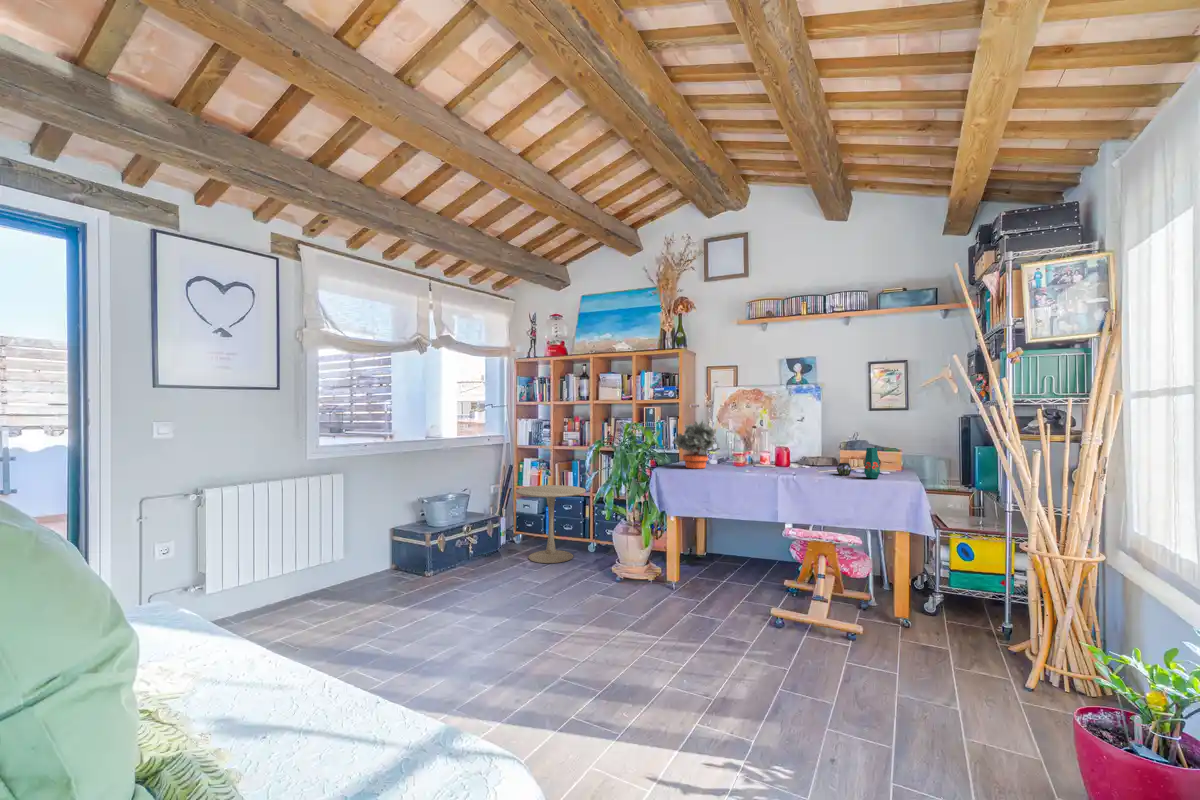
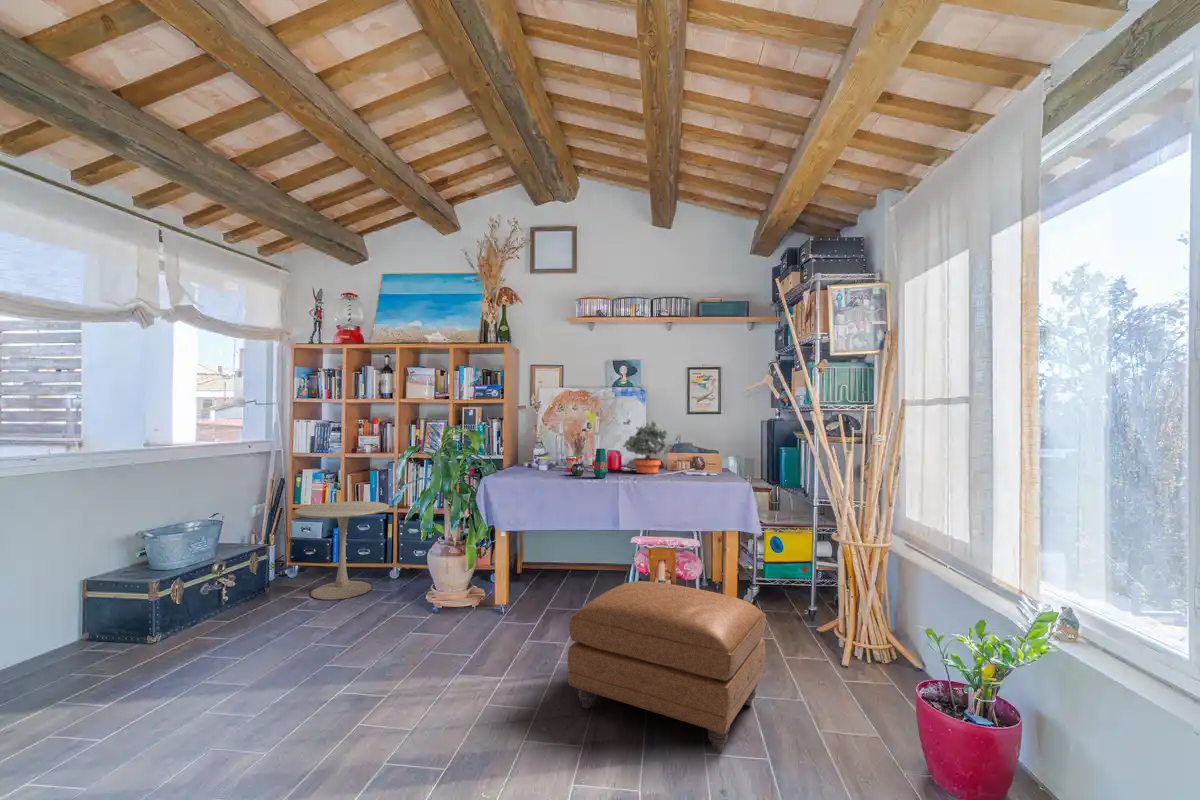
potted plant: present [673,421,716,468] -> present [623,422,668,473]
vase: present [837,448,880,478] -> present [571,449,608,478]
ottoman: none [708,569,913,735] -> present [568,581,766,752]

